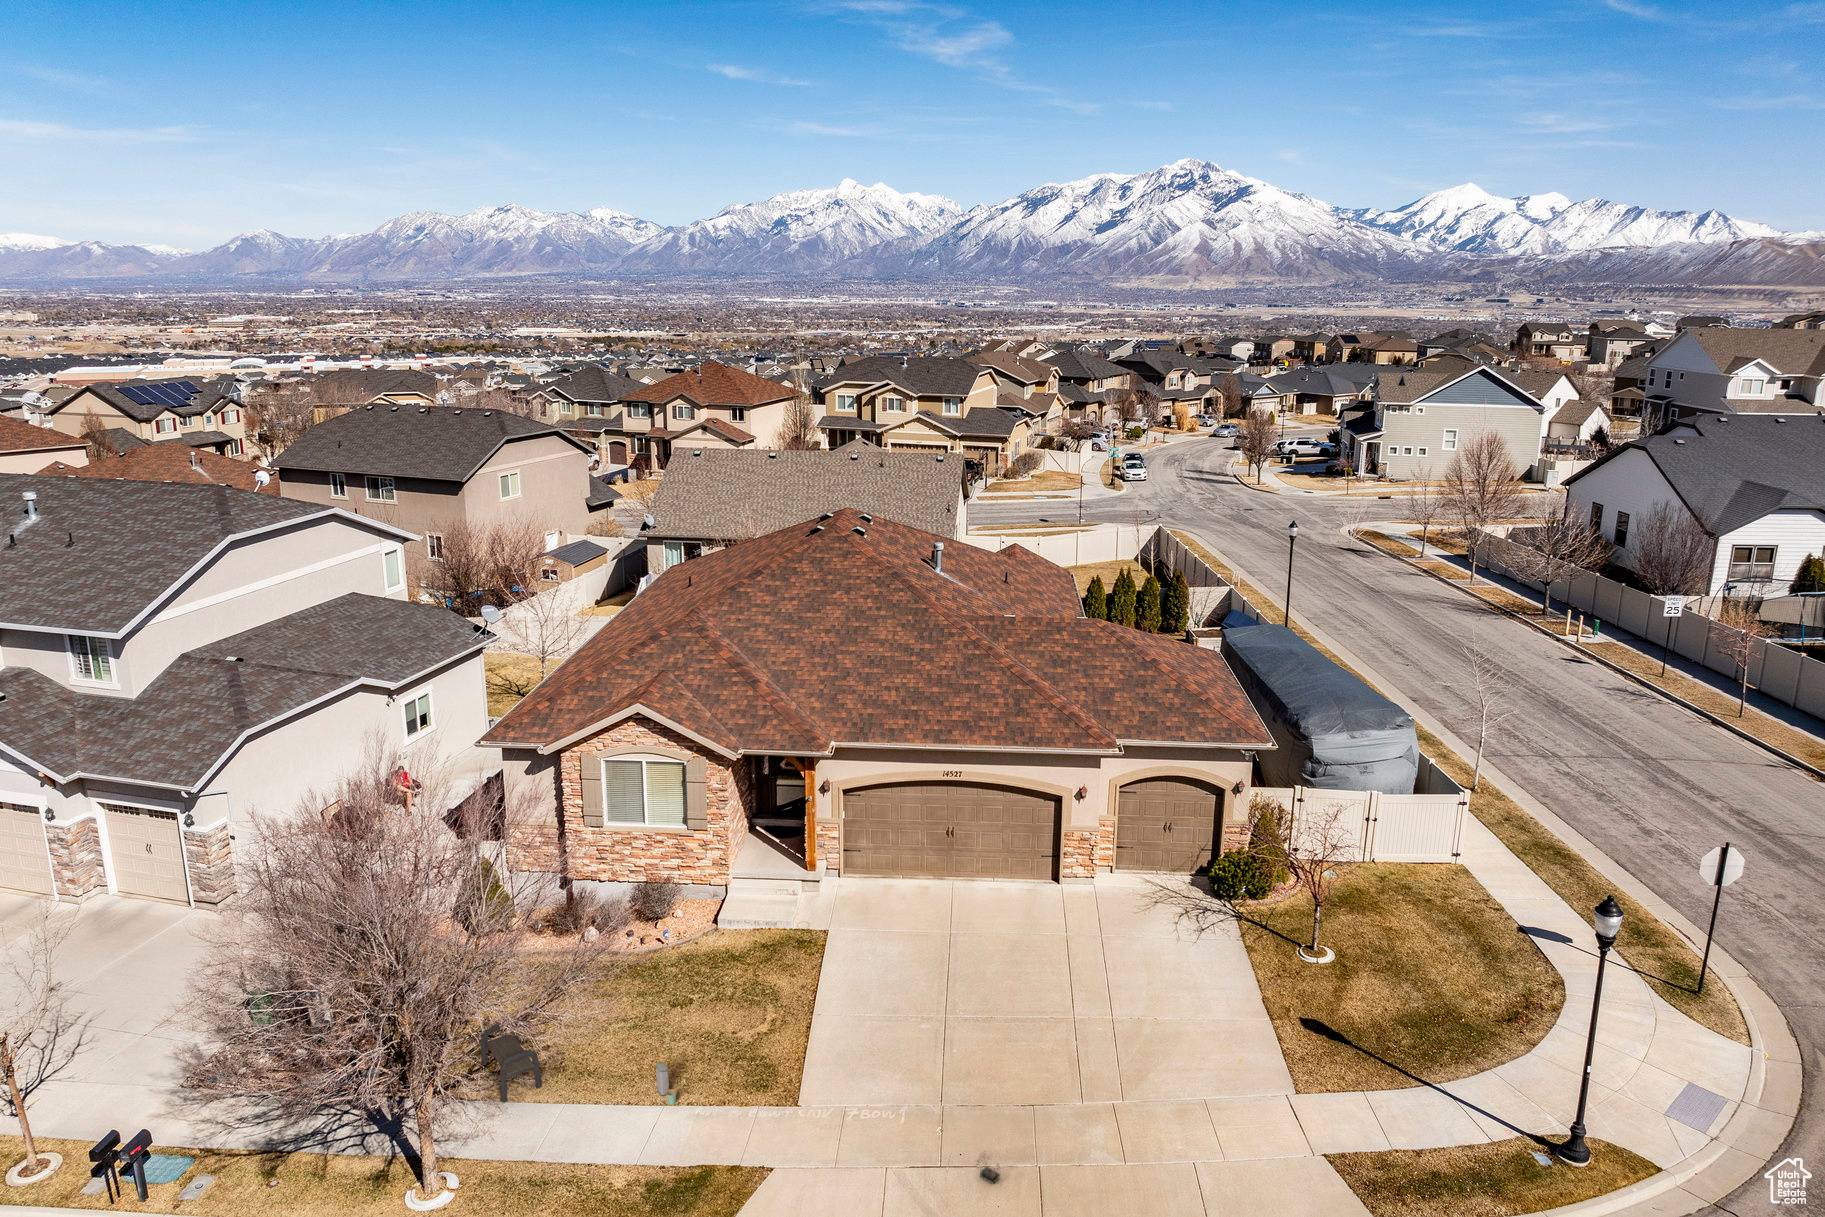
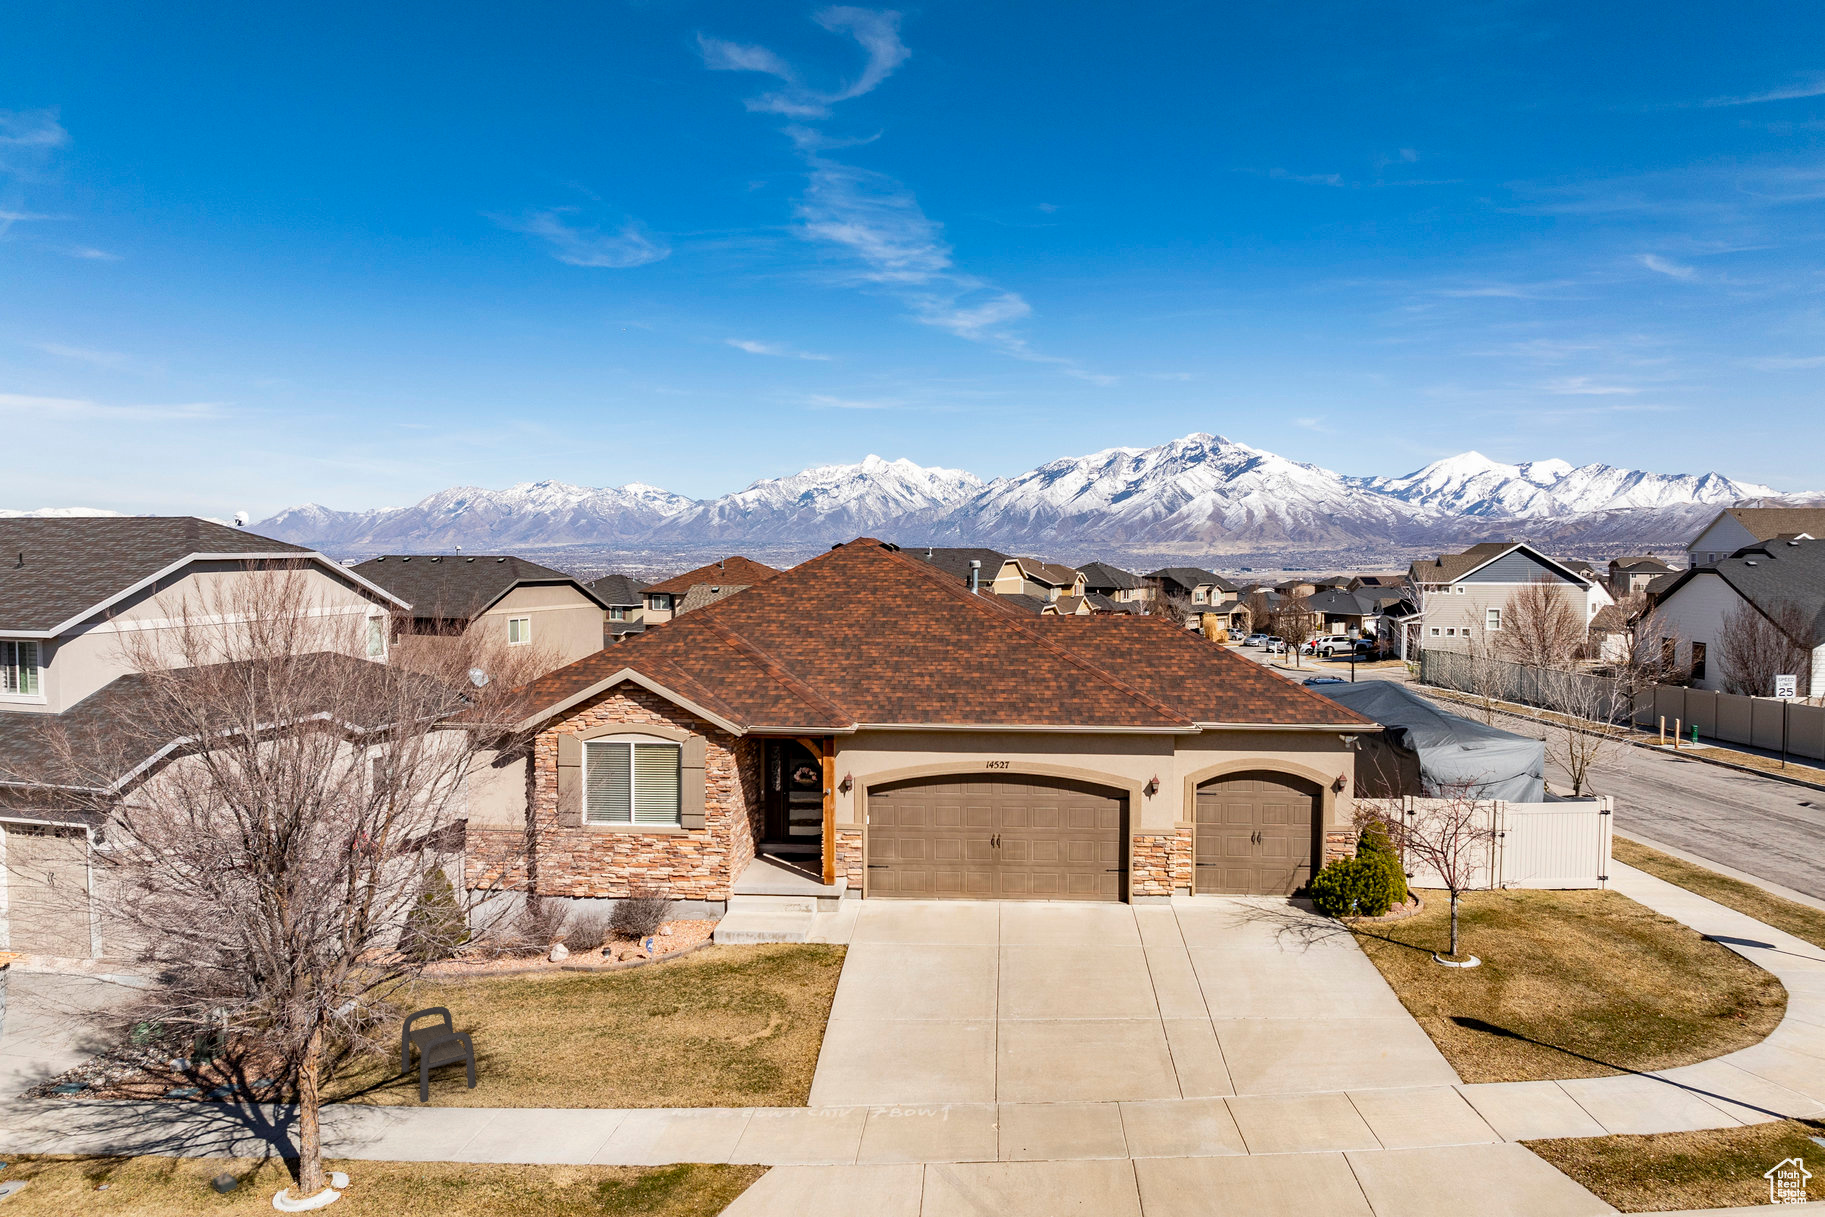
trash can: present [656,1062,676,1105] -> none [625,1051,650,1105]
decorative plant: present [977,1156,1000,1184] -> present [206,1155,237,1193]

